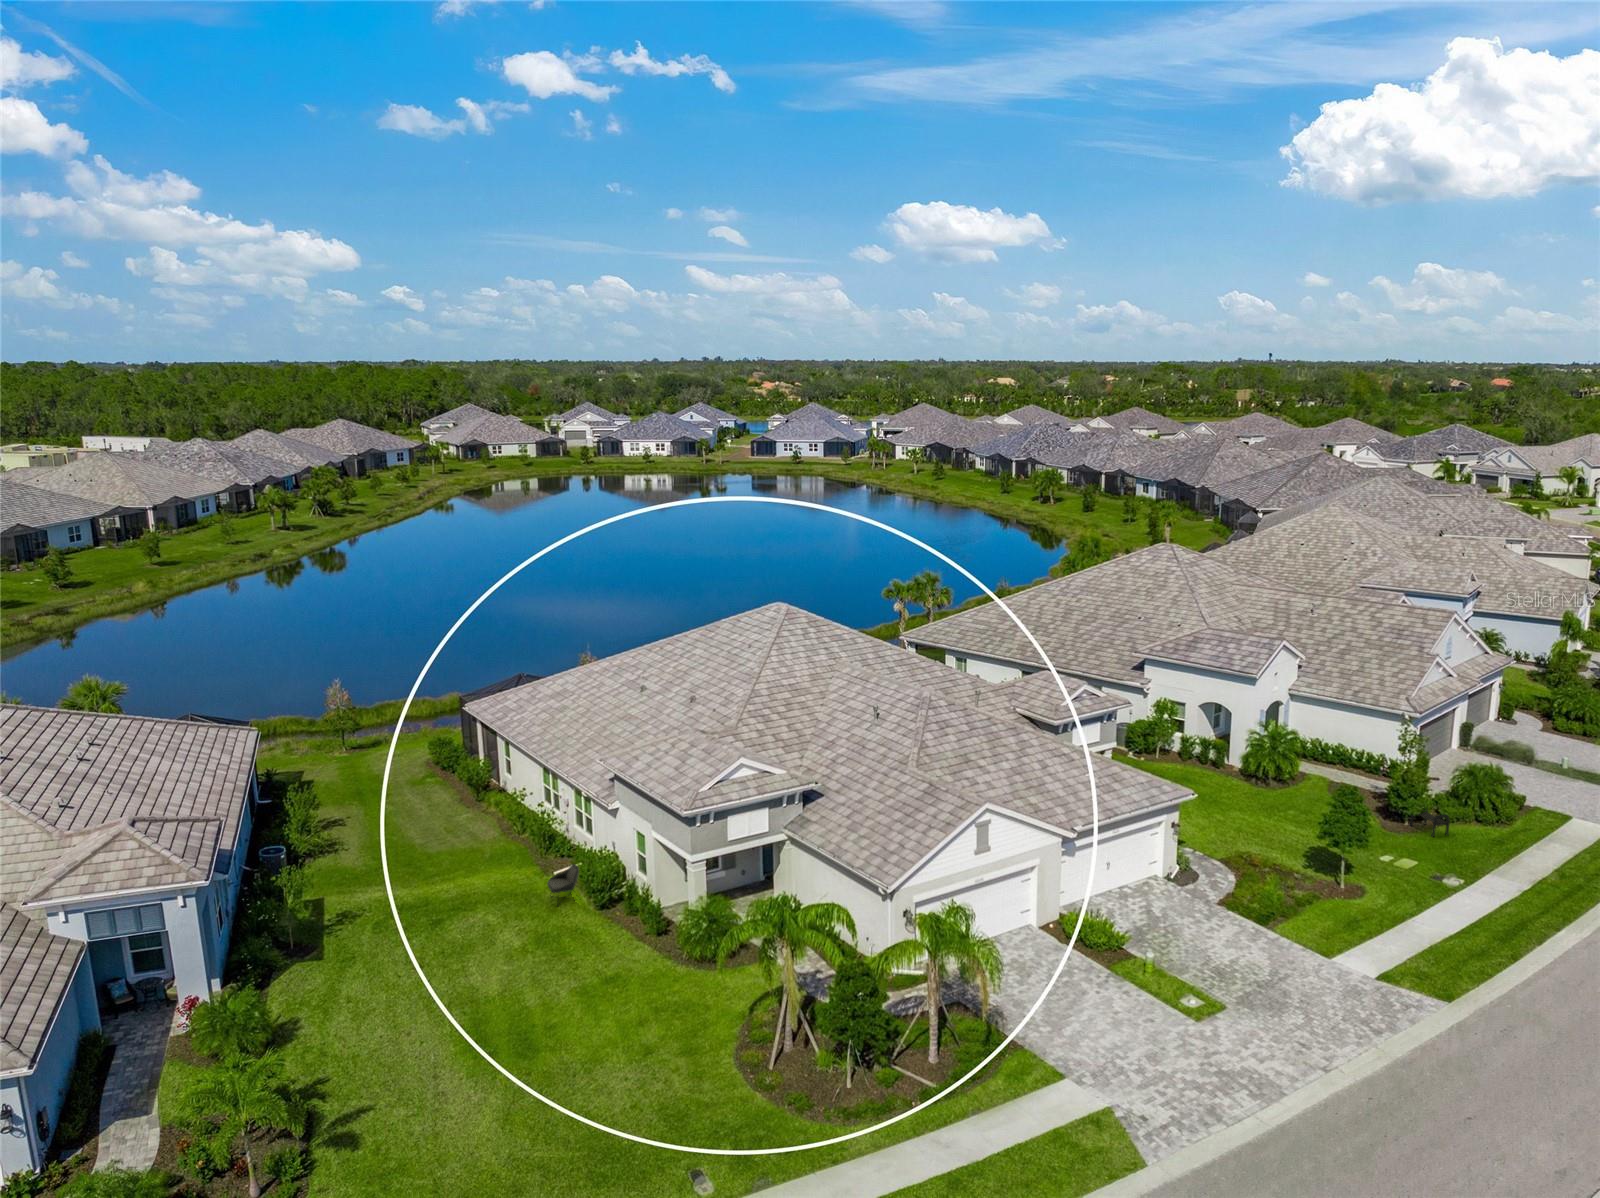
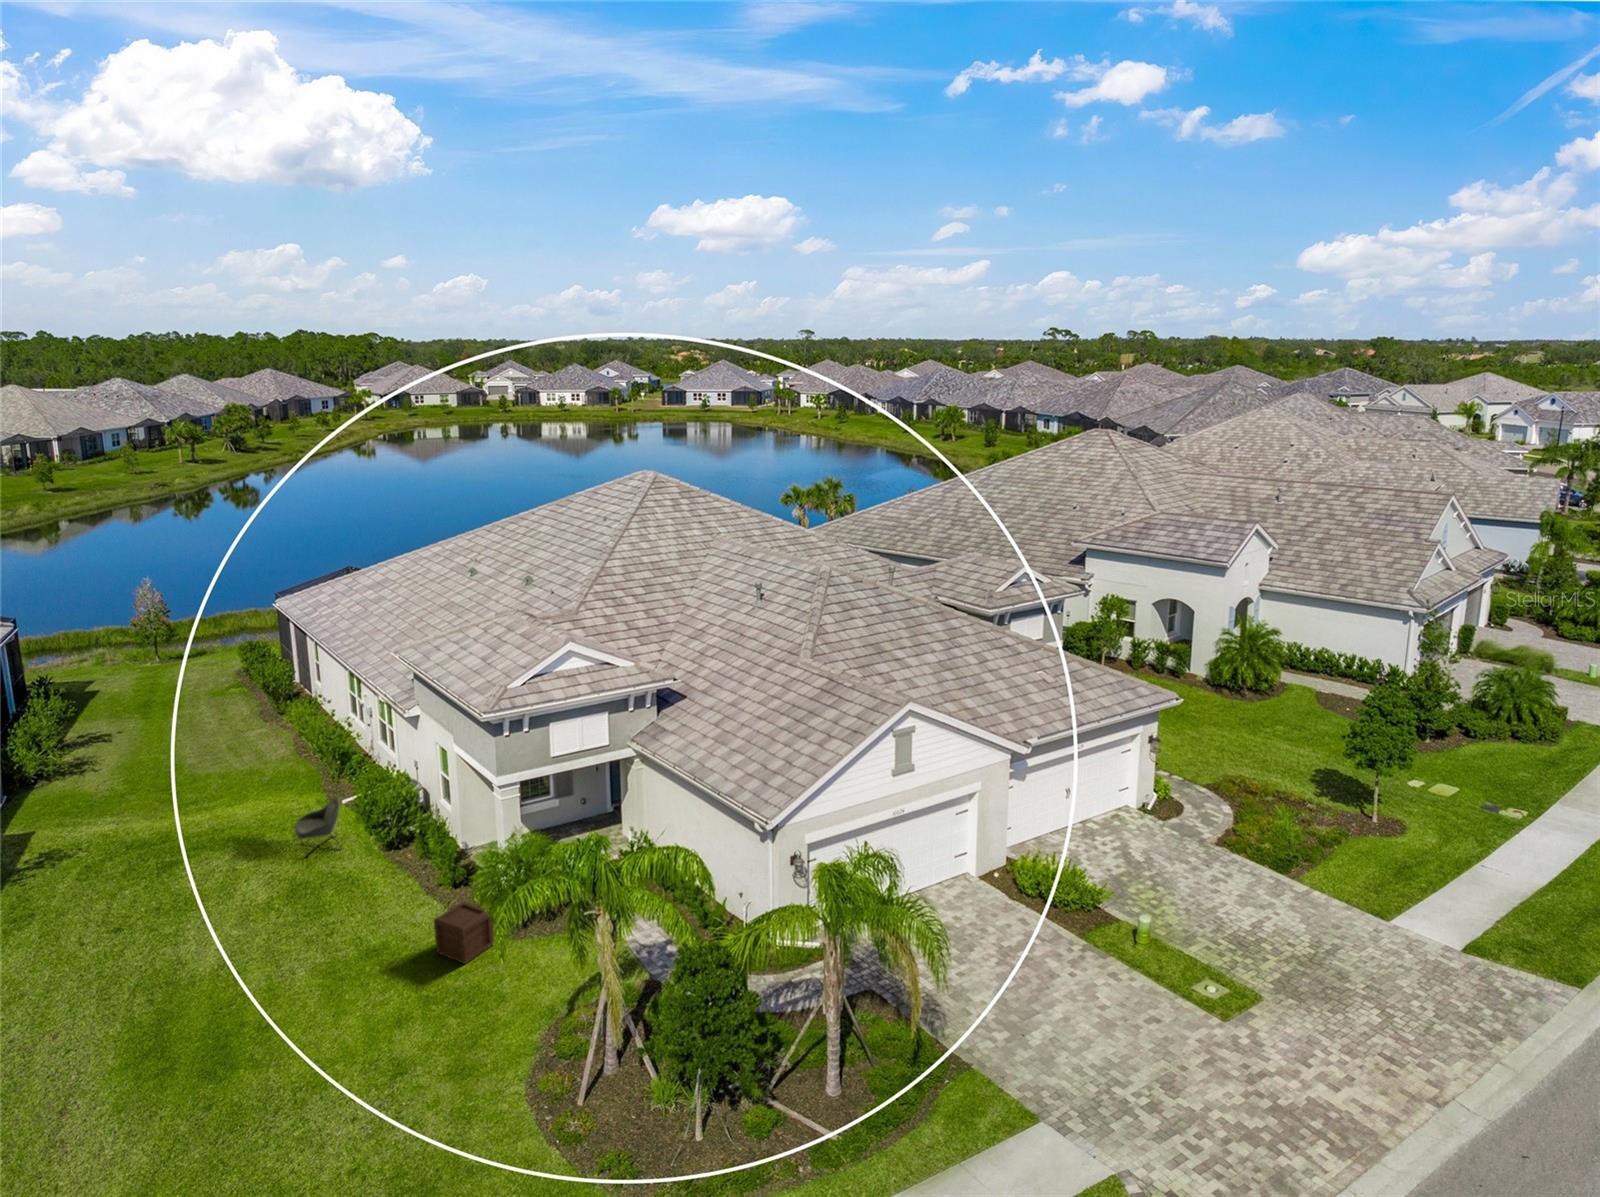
bench: present [1410,809,1450,837] -> none [1421,713,1474,753]
wooden crate: none [666,936,704,977] -> present [434,902,494,964]

